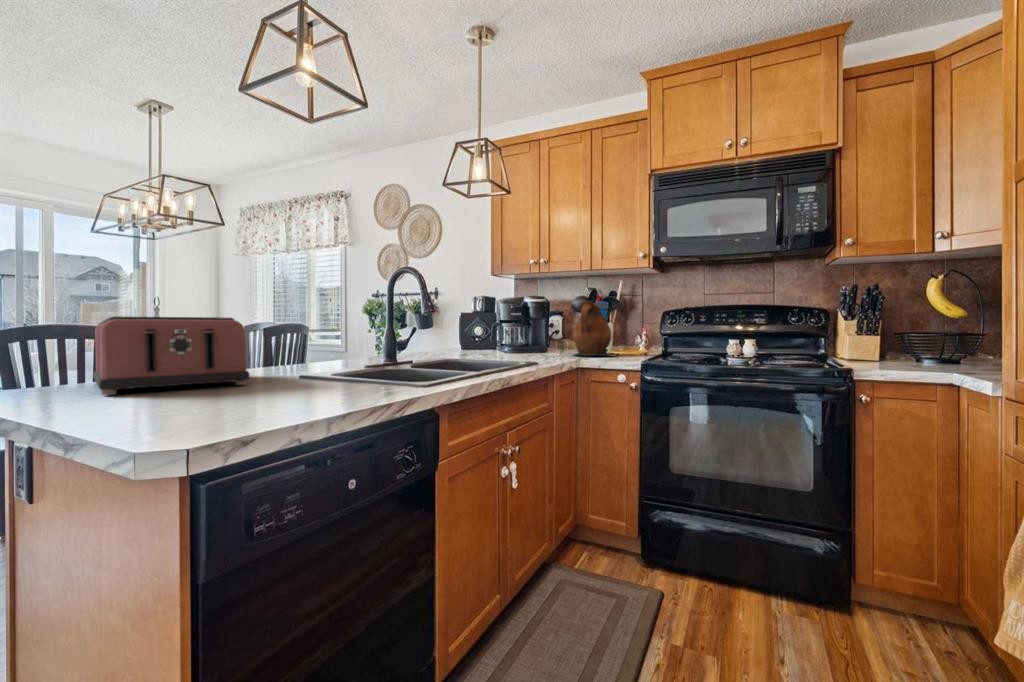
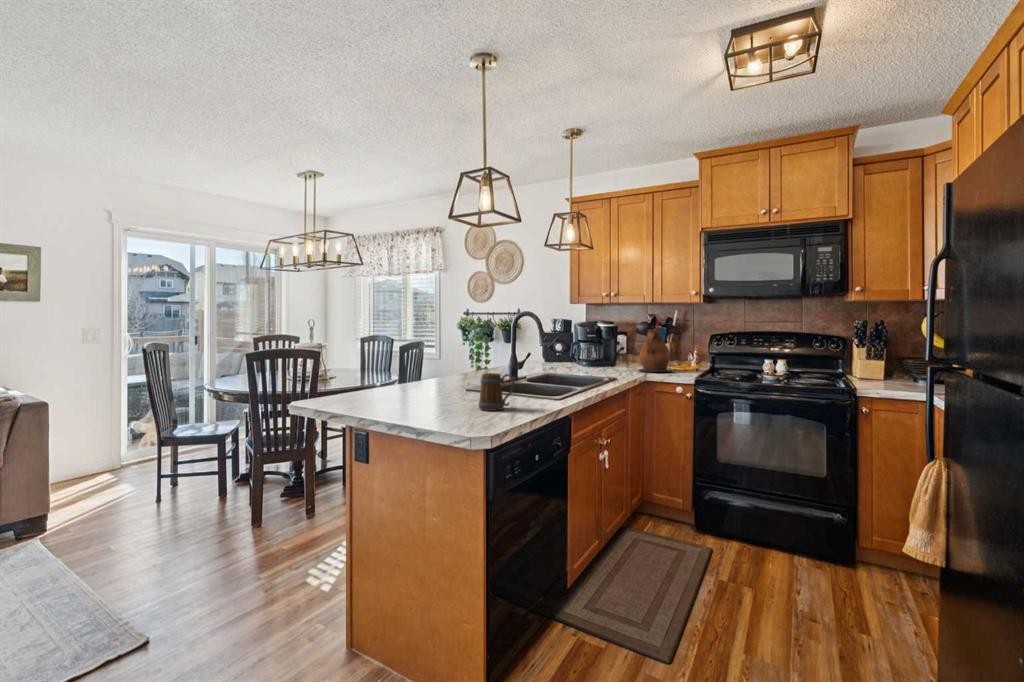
toaster: present [93,317,249,395] -> none [362,355,457,405]
mug: none [250,336,319,401] -> present [479,373,514,411]

